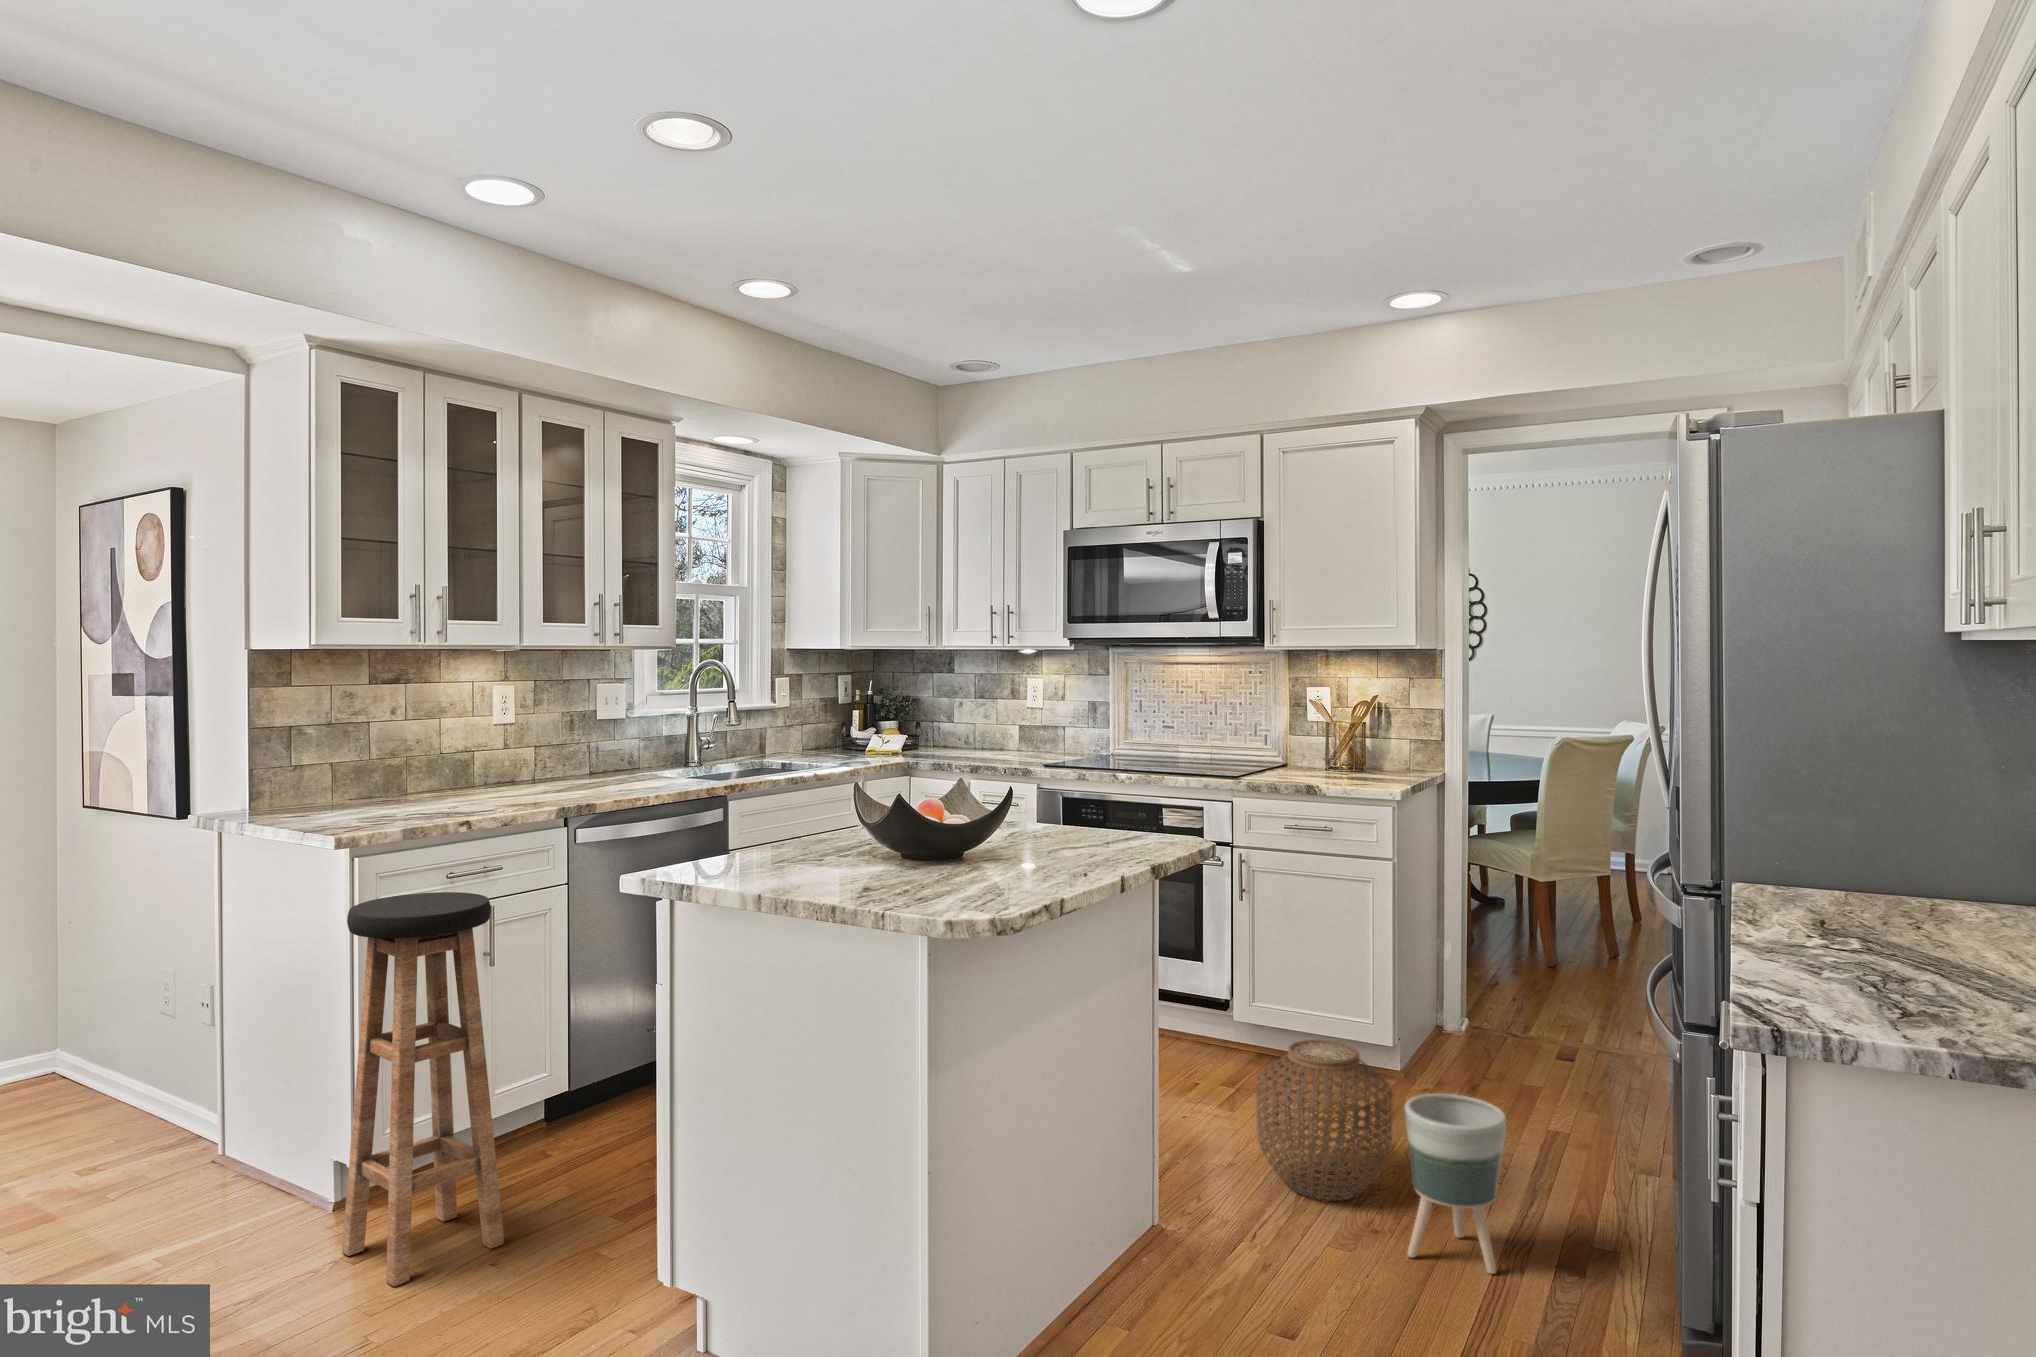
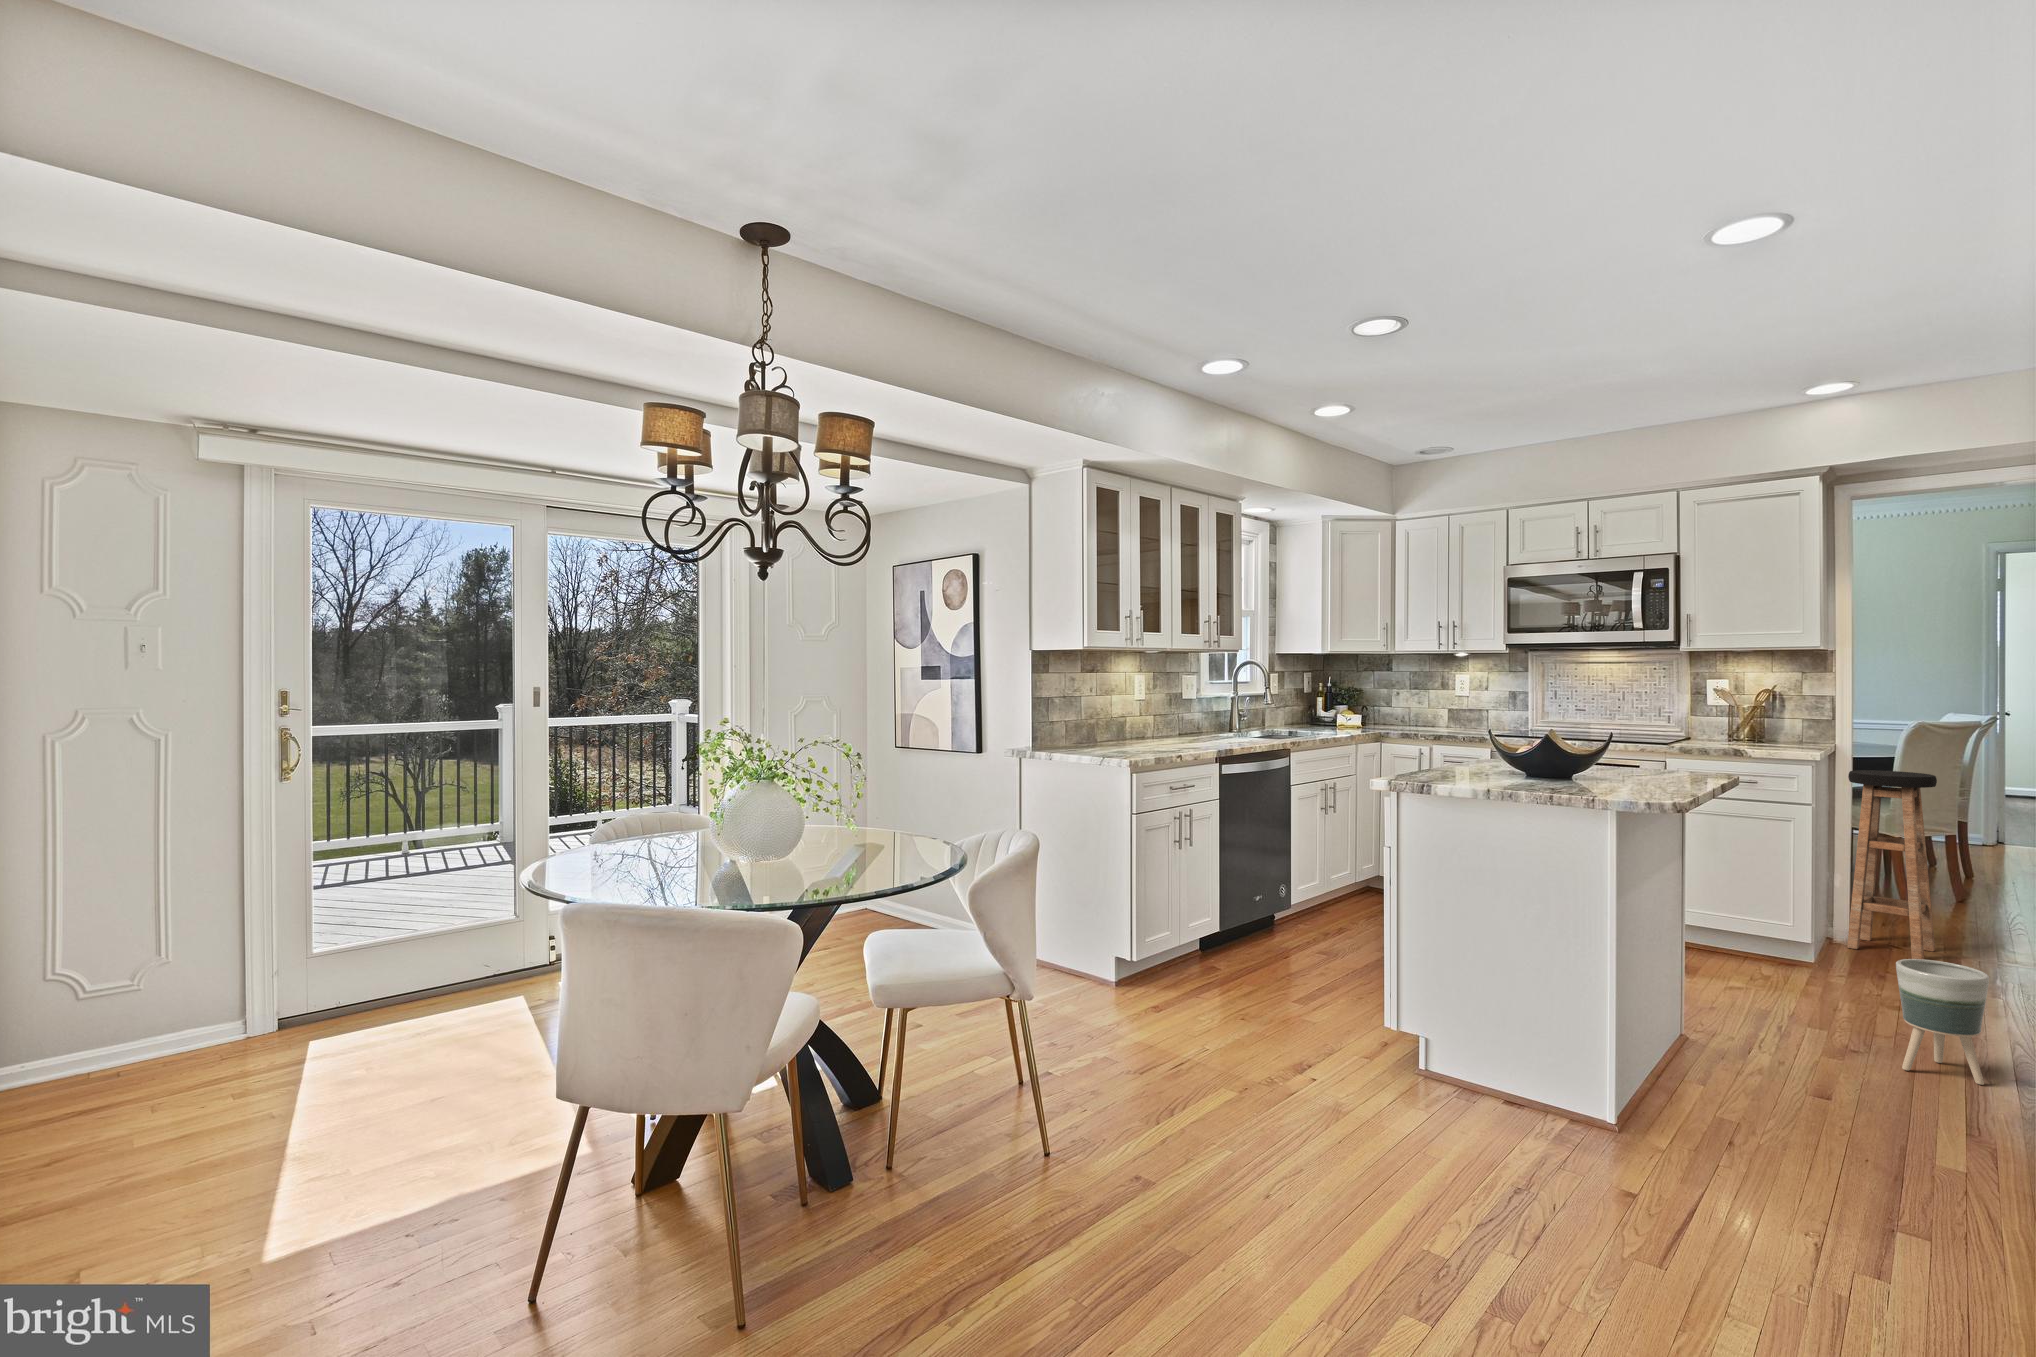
bar stool: present [342,892,504,1286] -> present [1847,770,1937,959]
woven basket: present [1256,1040,1392,1201] -> none [1745,923,1865,1035]

